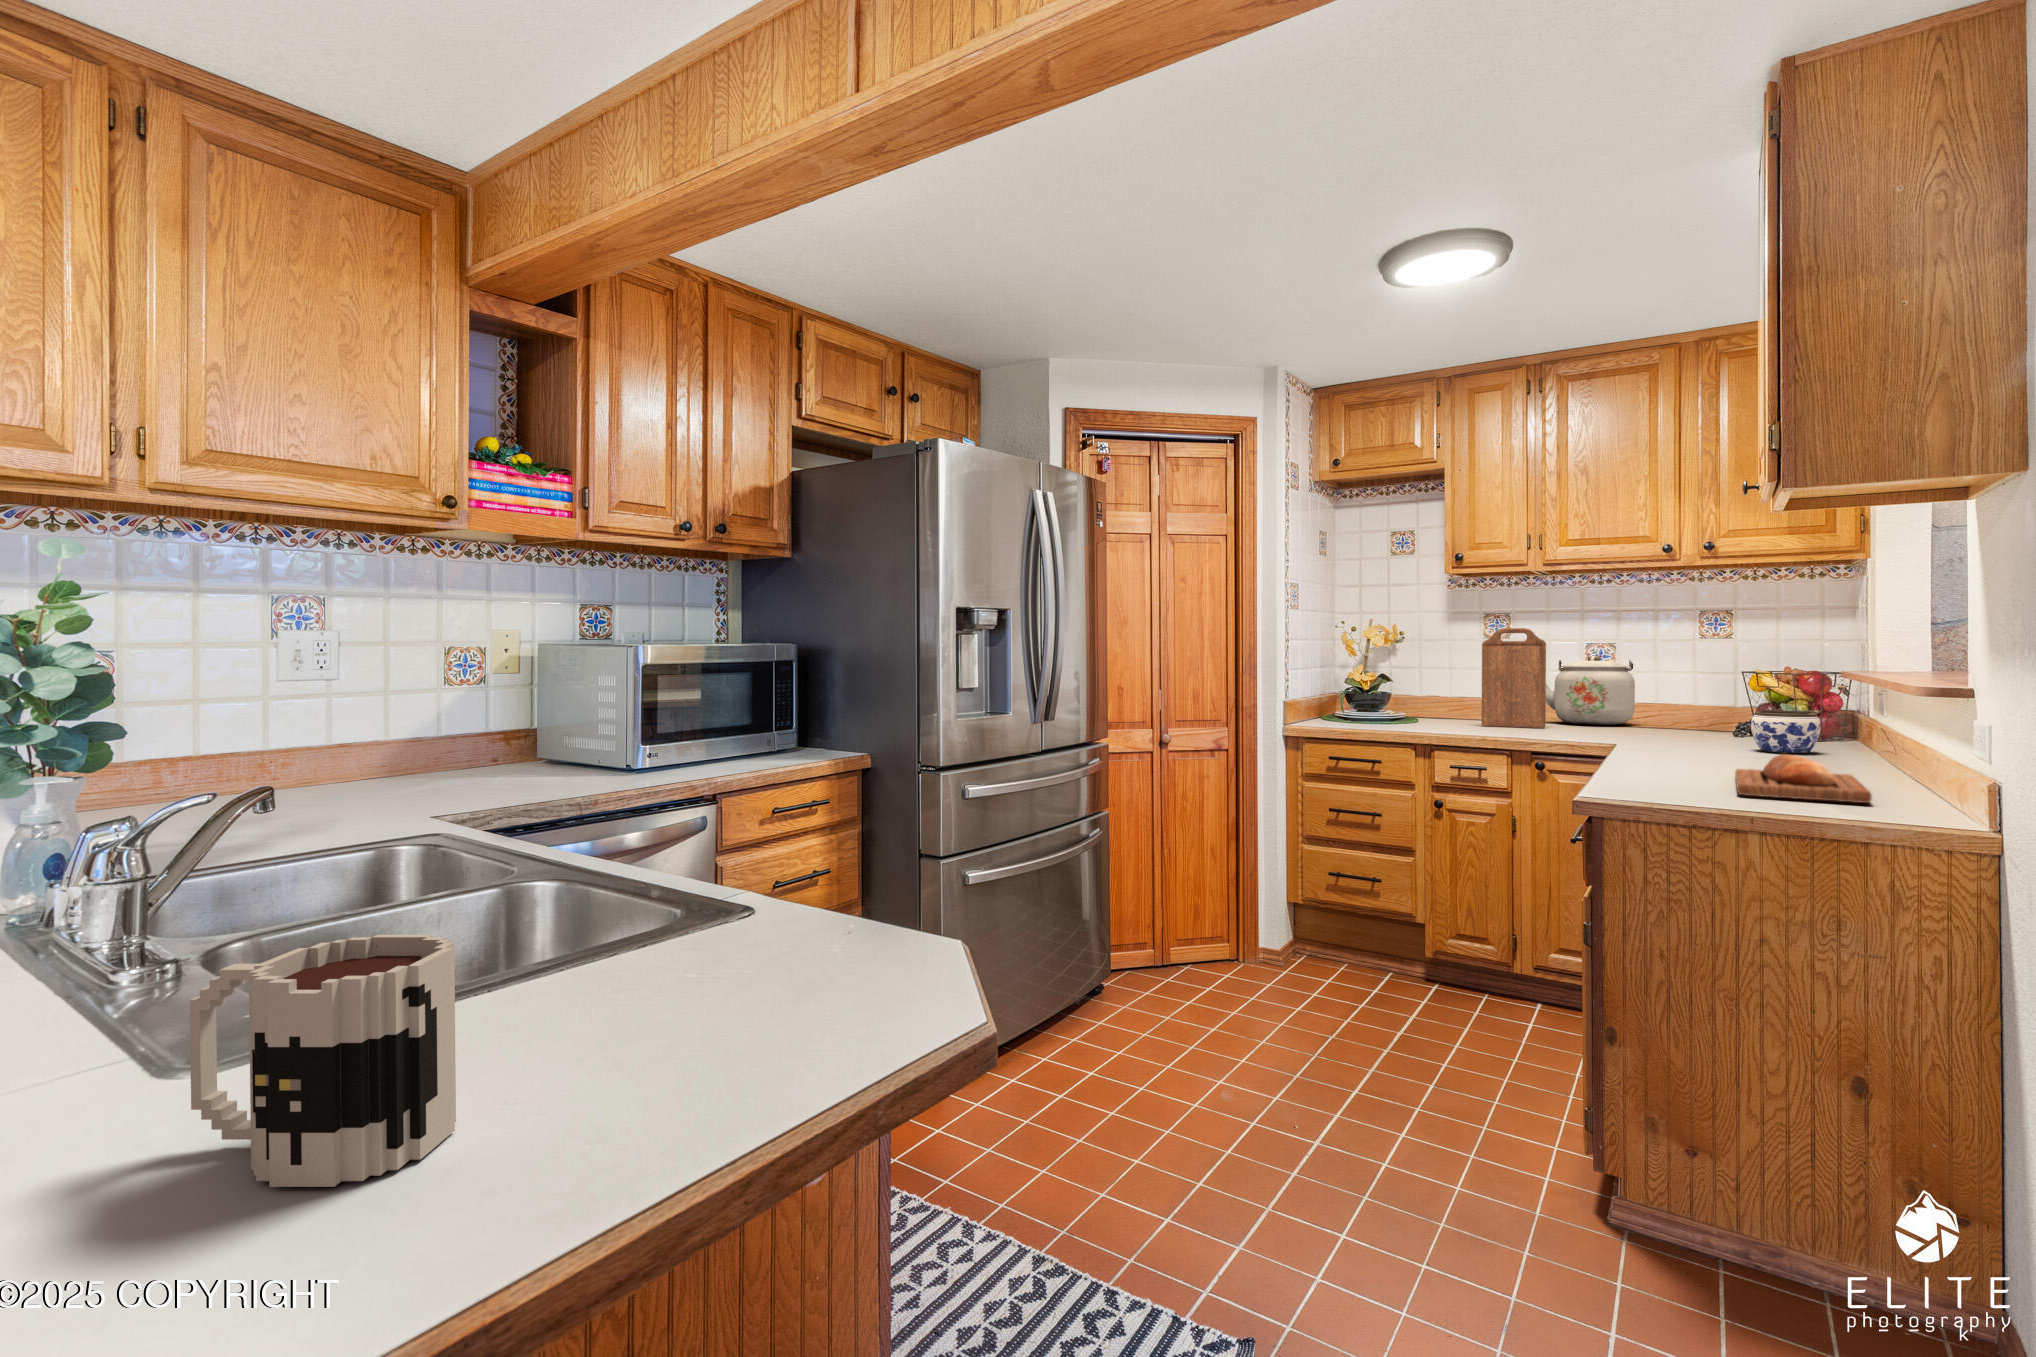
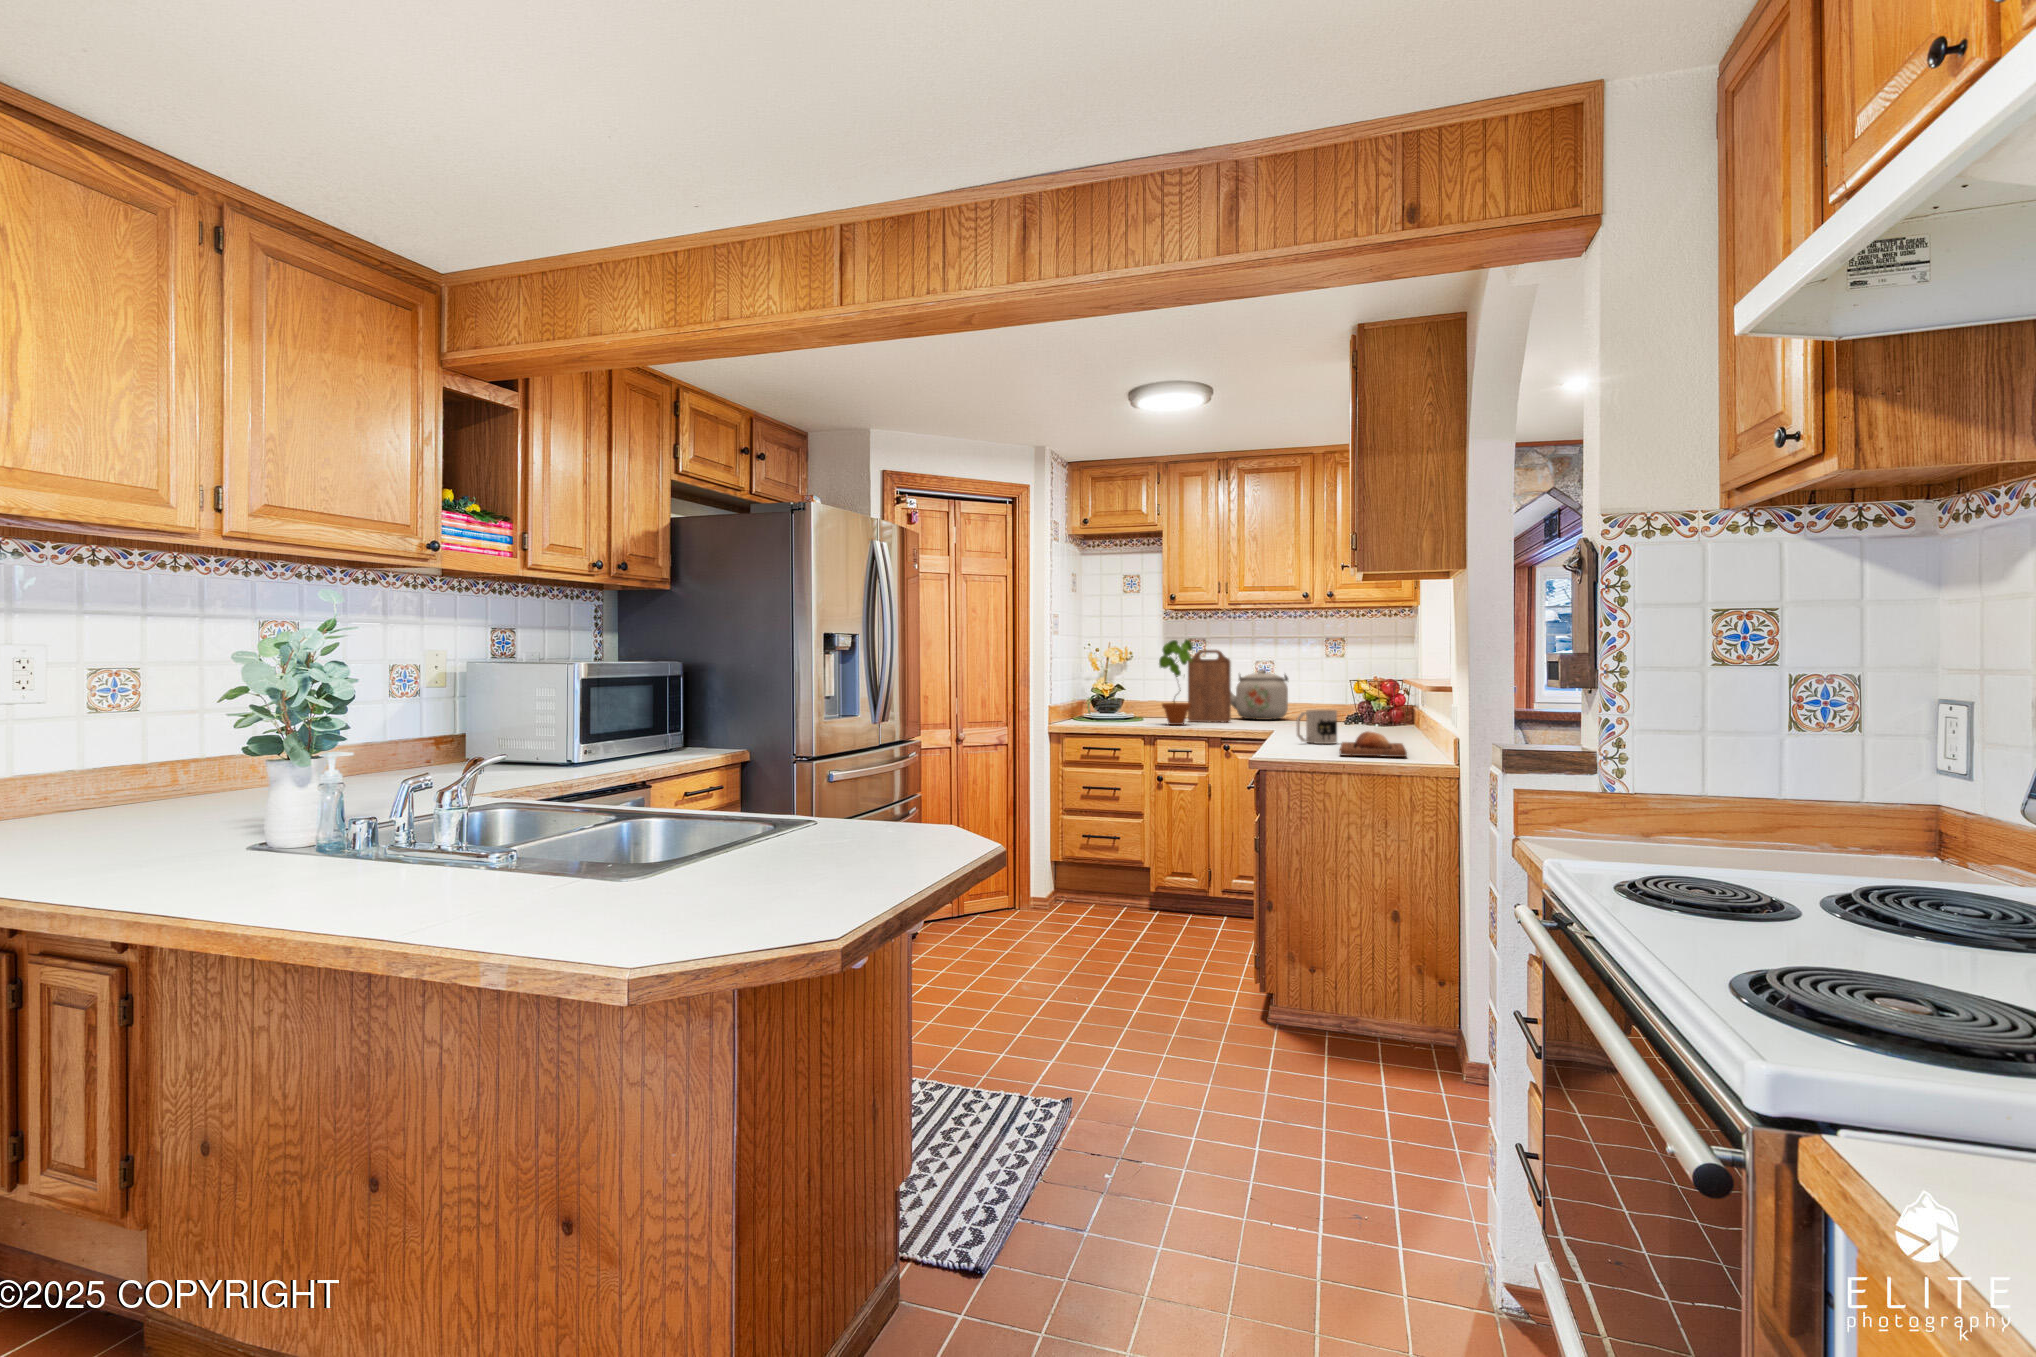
potted plant: none [1438,614,1489,730] -> present [1159,639,1193,725]
jar: present [1751,710,1821,753] -> none [1355,706,1393,734]
mug: present [190,935,456,1187] -> present [1297,710,1337,744]

